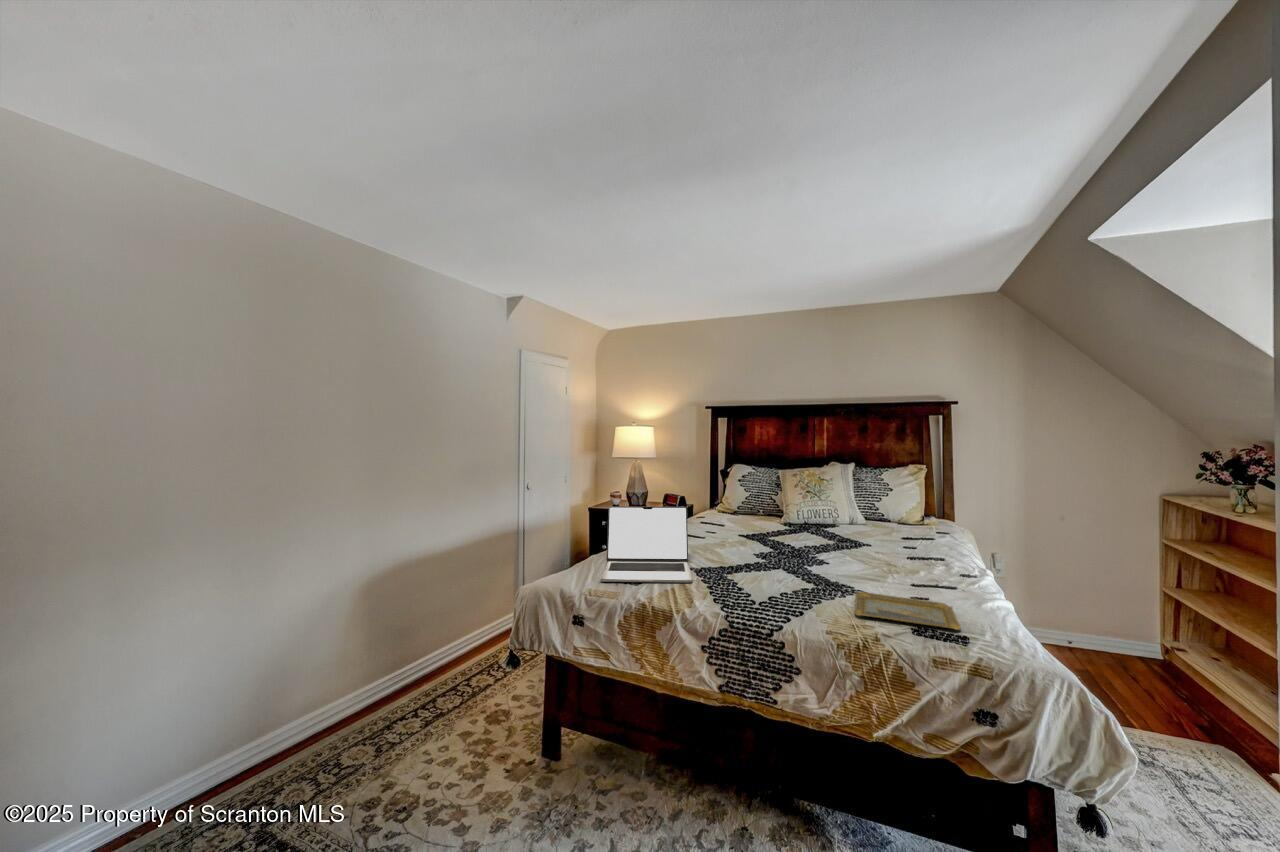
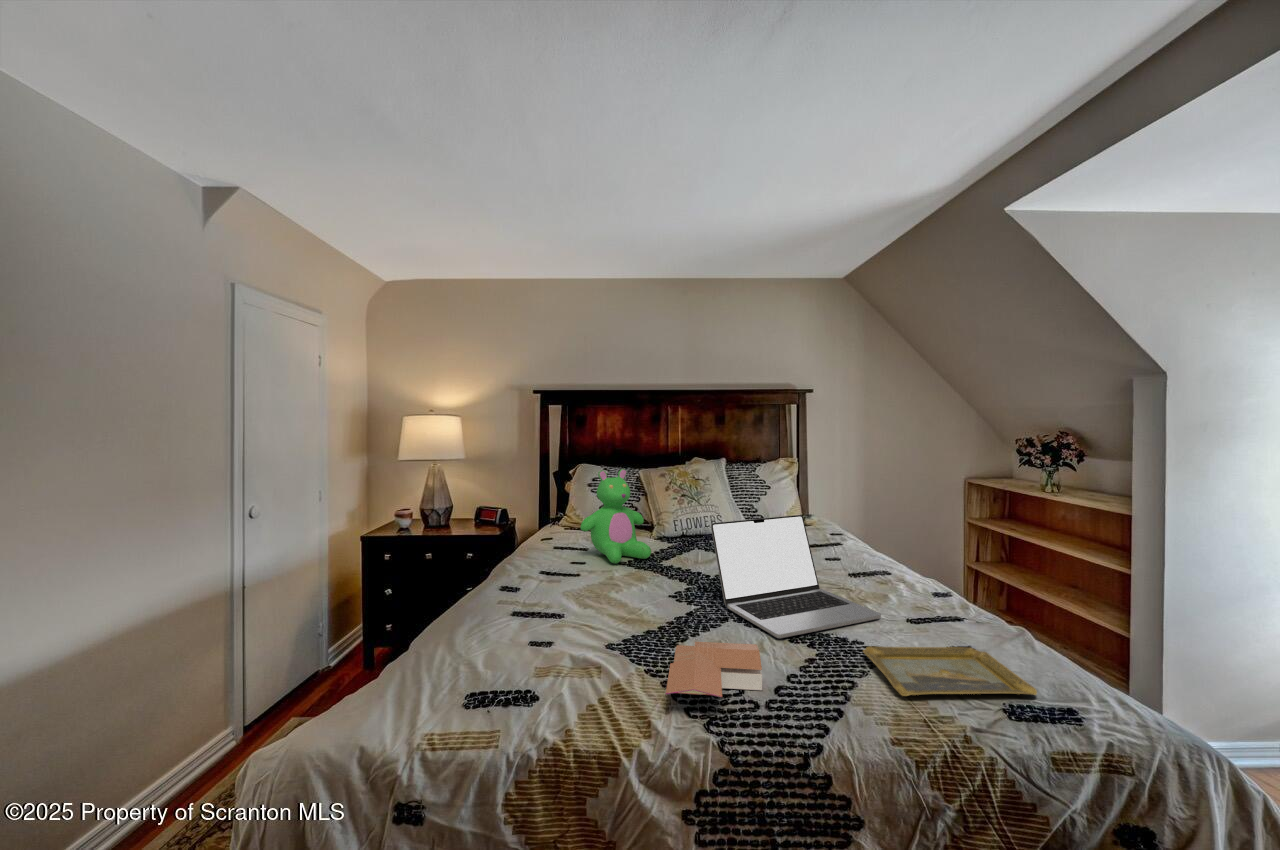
teddy bear: none [715,468,765,534] -> present [580,469,651,563]
laptop: present [600,506,692,583] -> present [711,515,881,638]
book: none [705,573,781,601] -> present [666,642,762,698]

